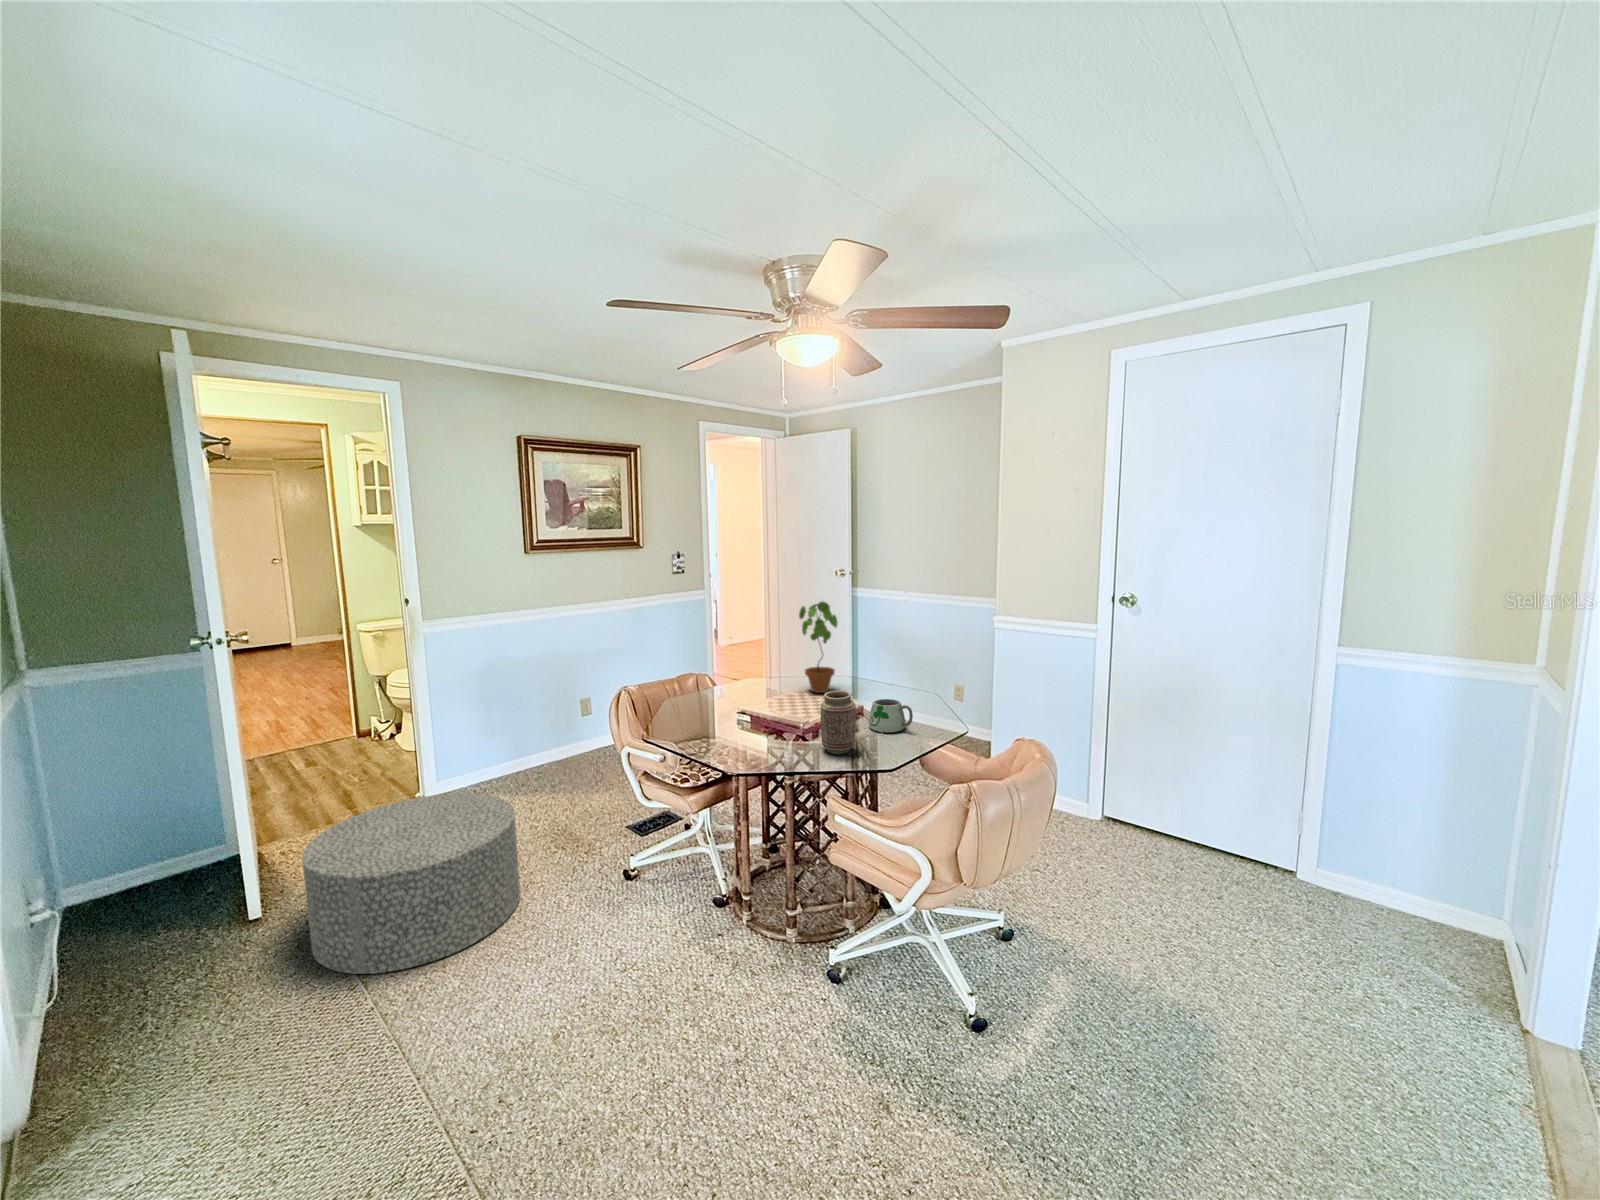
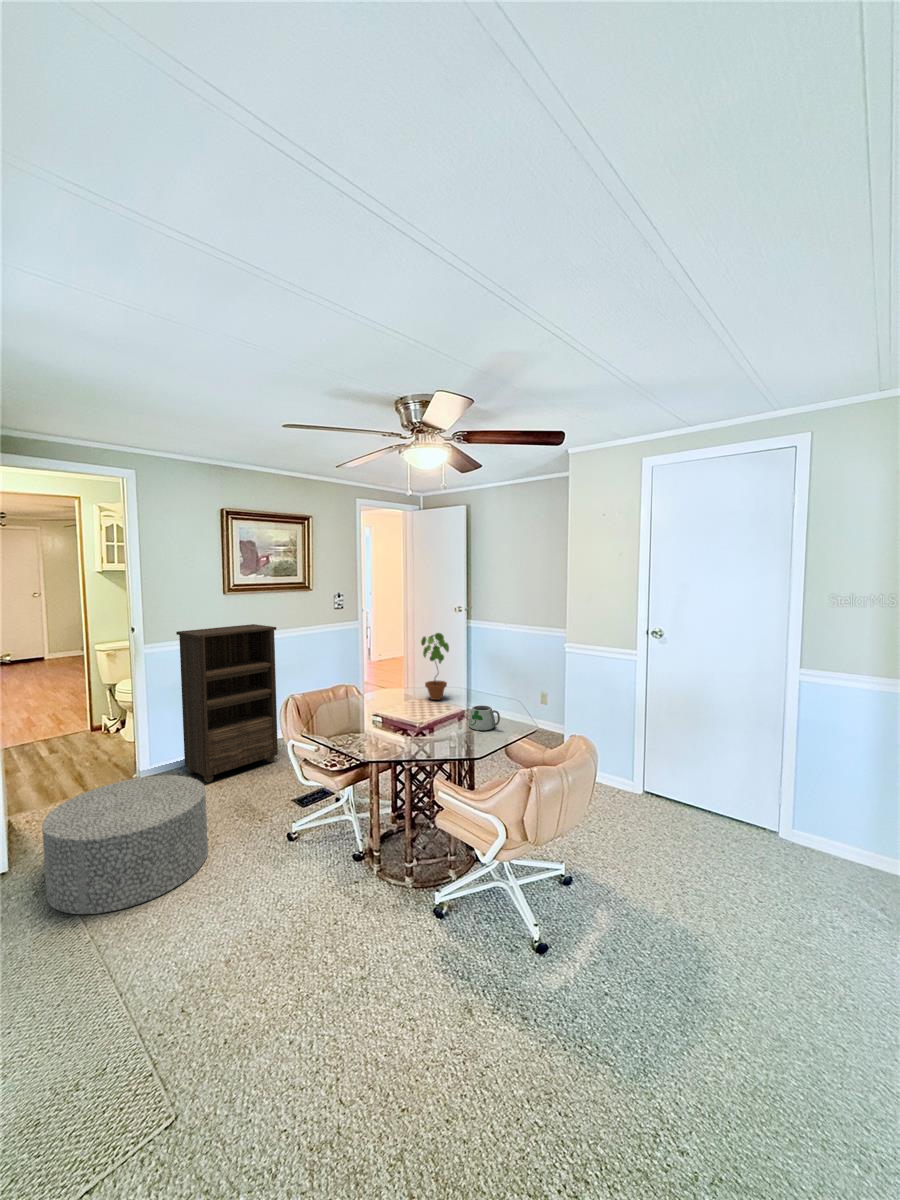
bookshelf: none [466,593,605,803] -> present [176,624,278,782]
vase: present [820,691,856,754] -> none [432,700,457,746]

